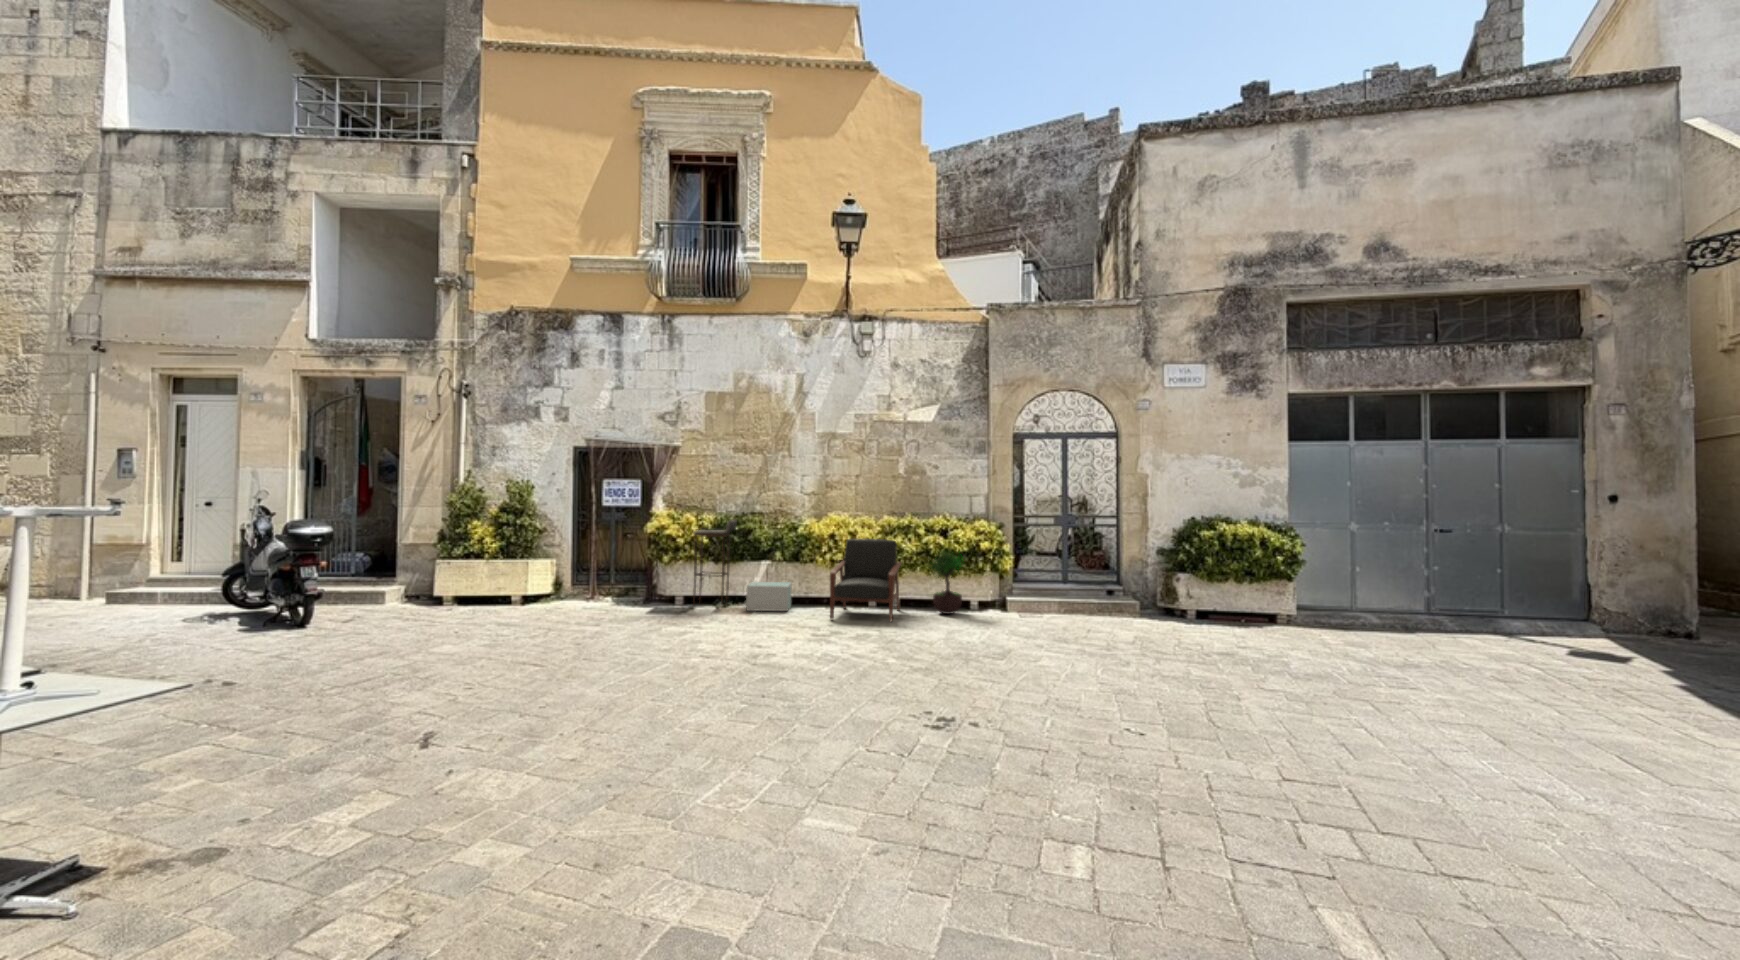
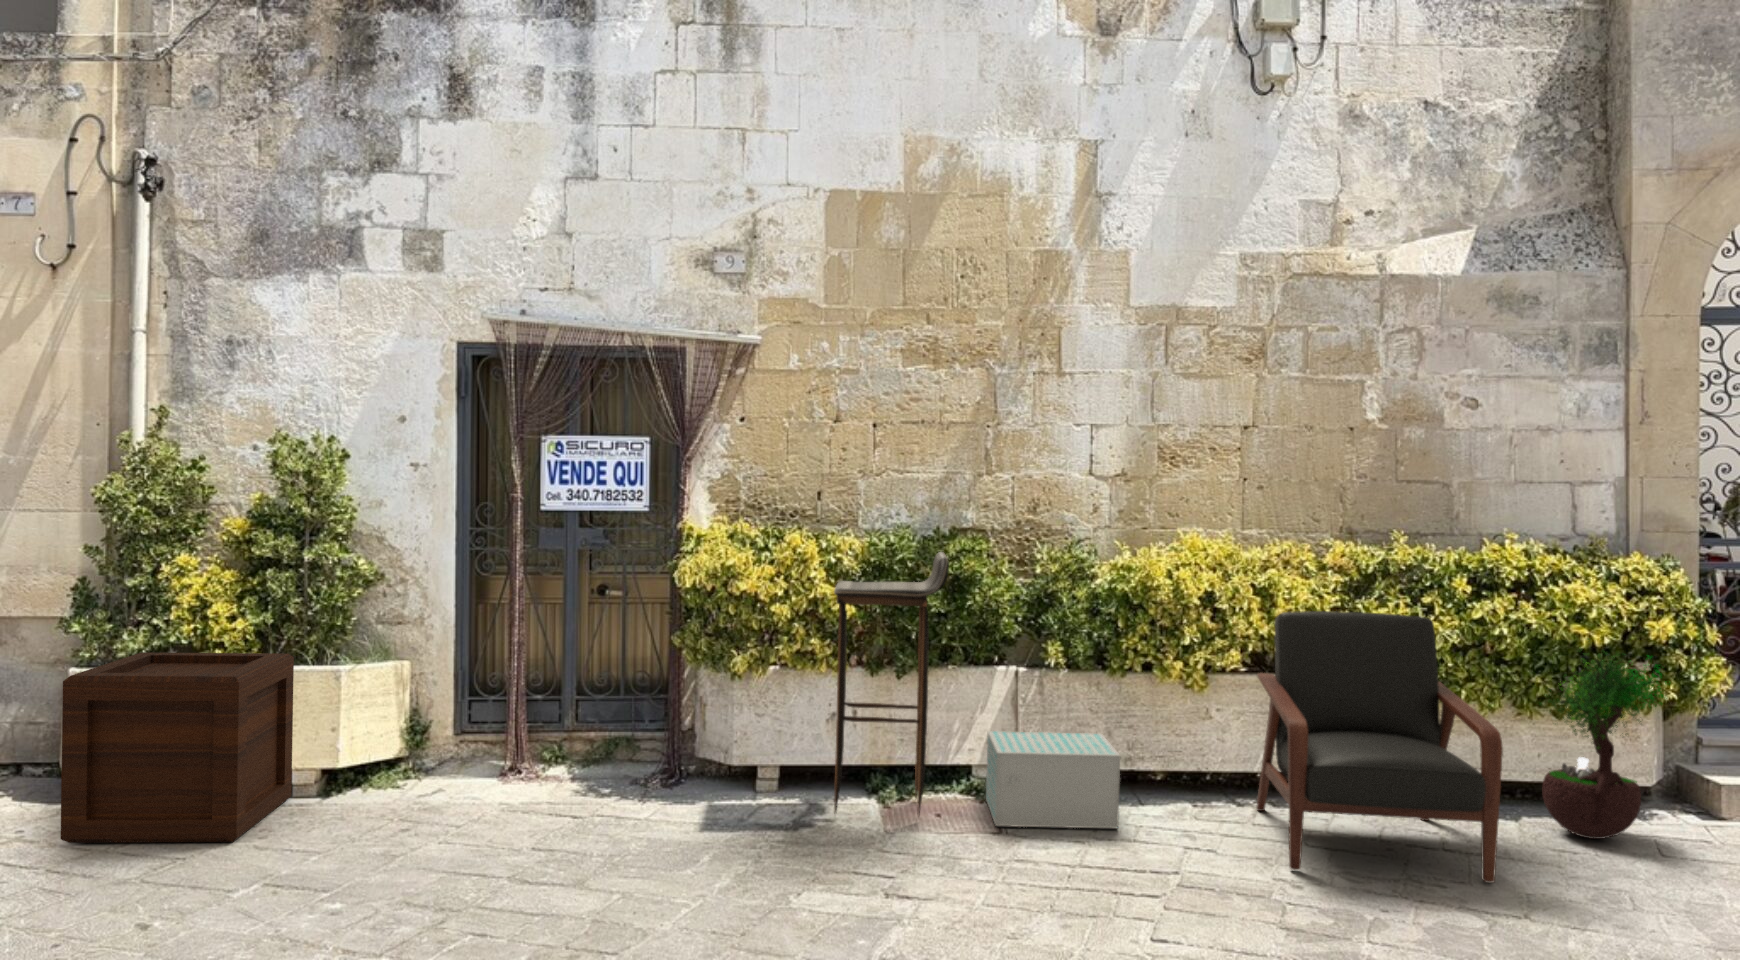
wooden crate: none [434,554,513,613] -> present [61,652,294,843]

